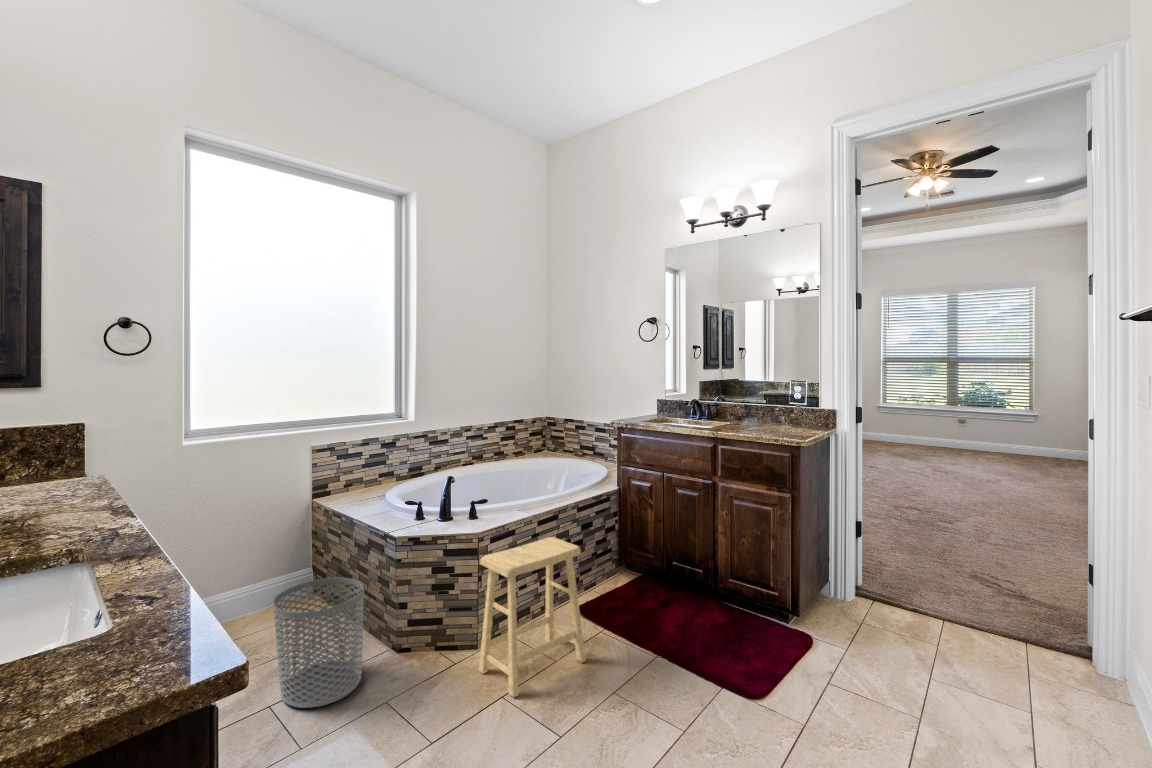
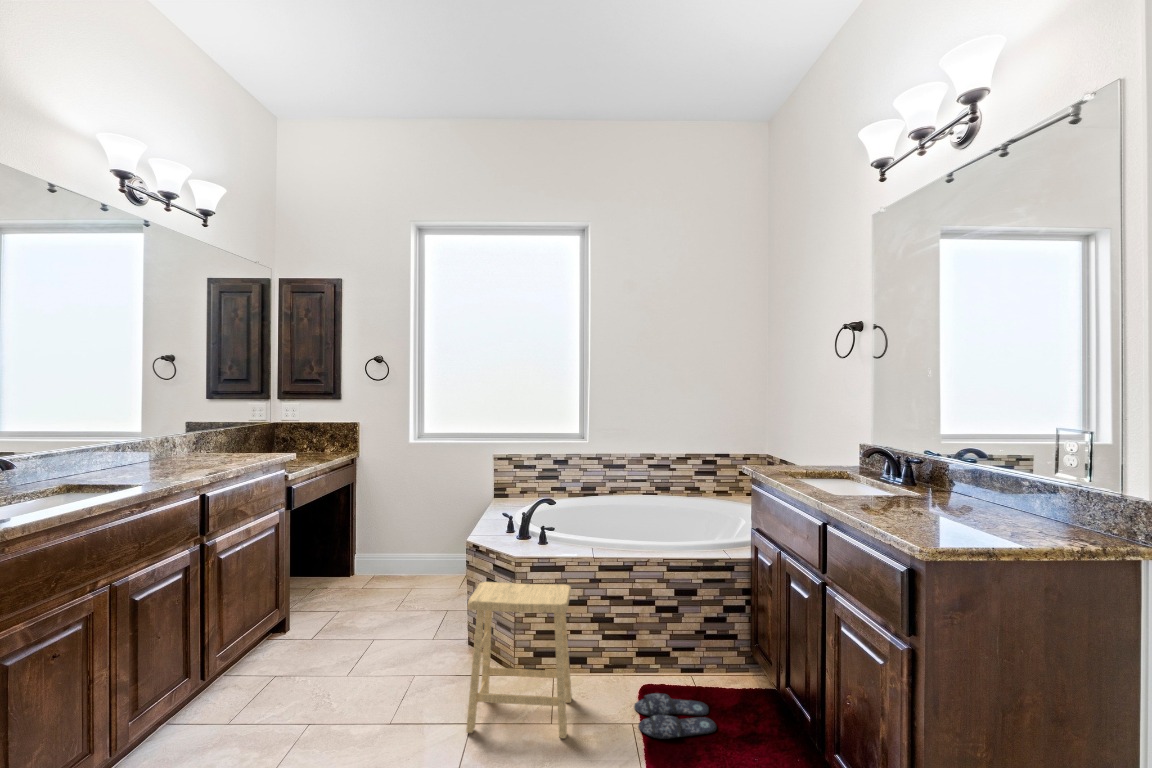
waste bin: present [273,578,364,708] -> none [362,562,431,664]
slippers: none [594,602,656,633] -> present [634,693,717,739]

